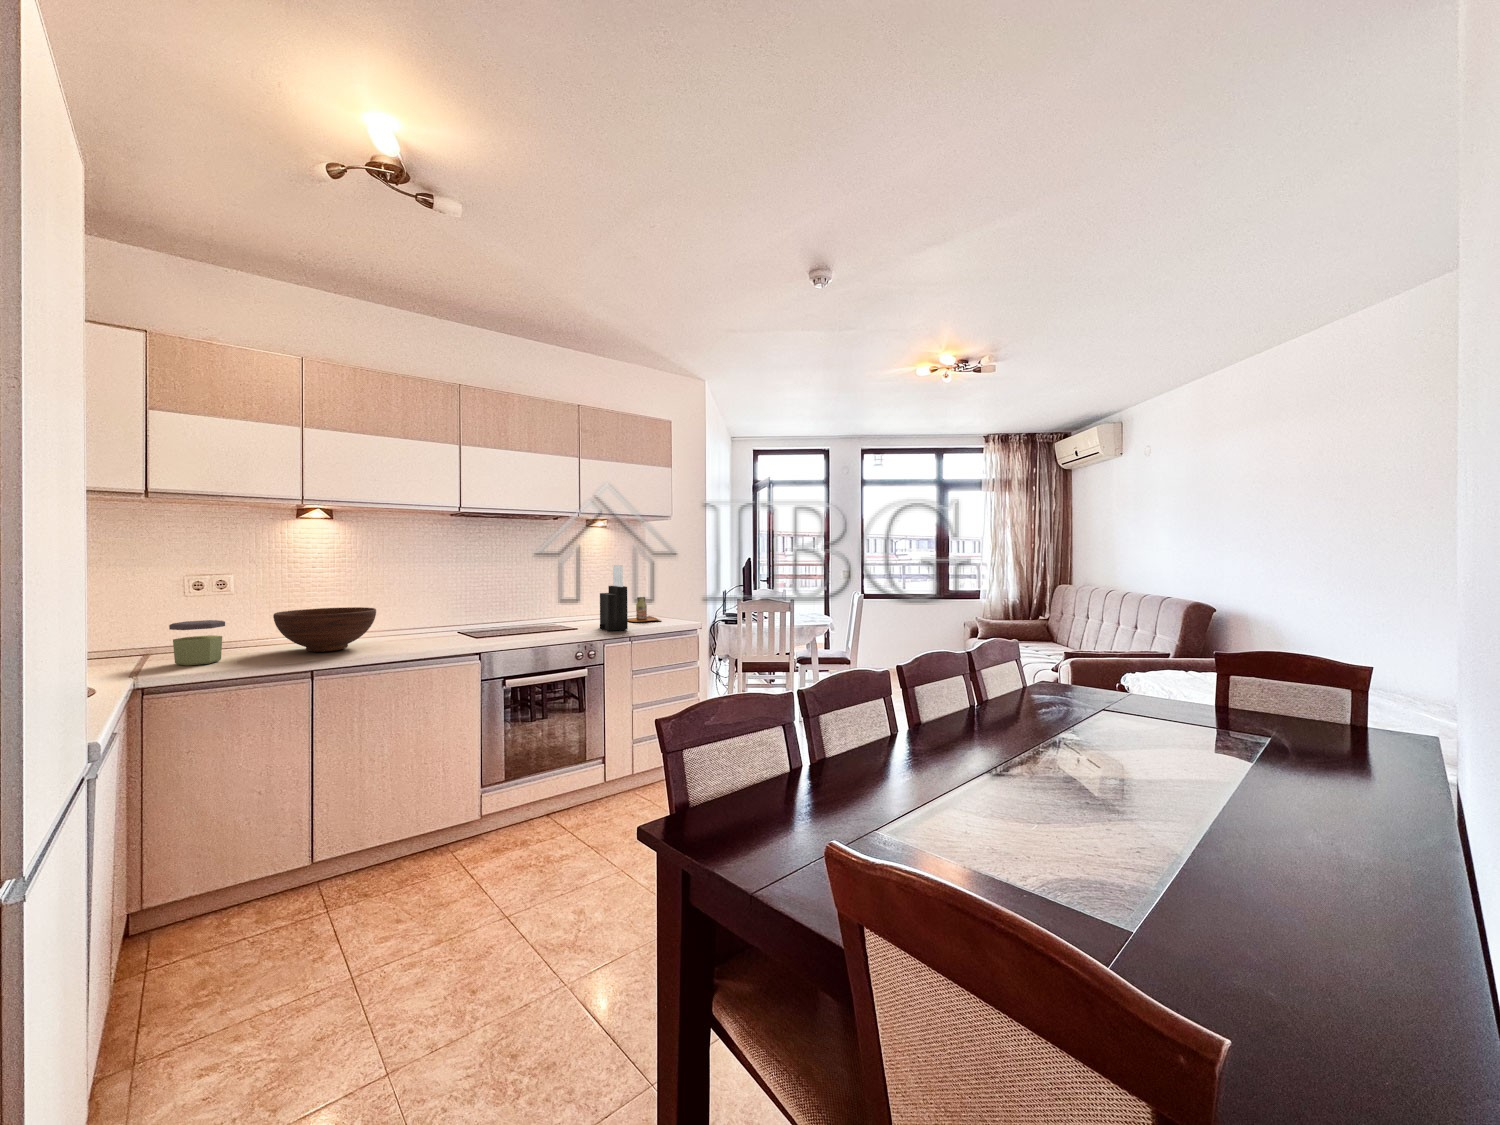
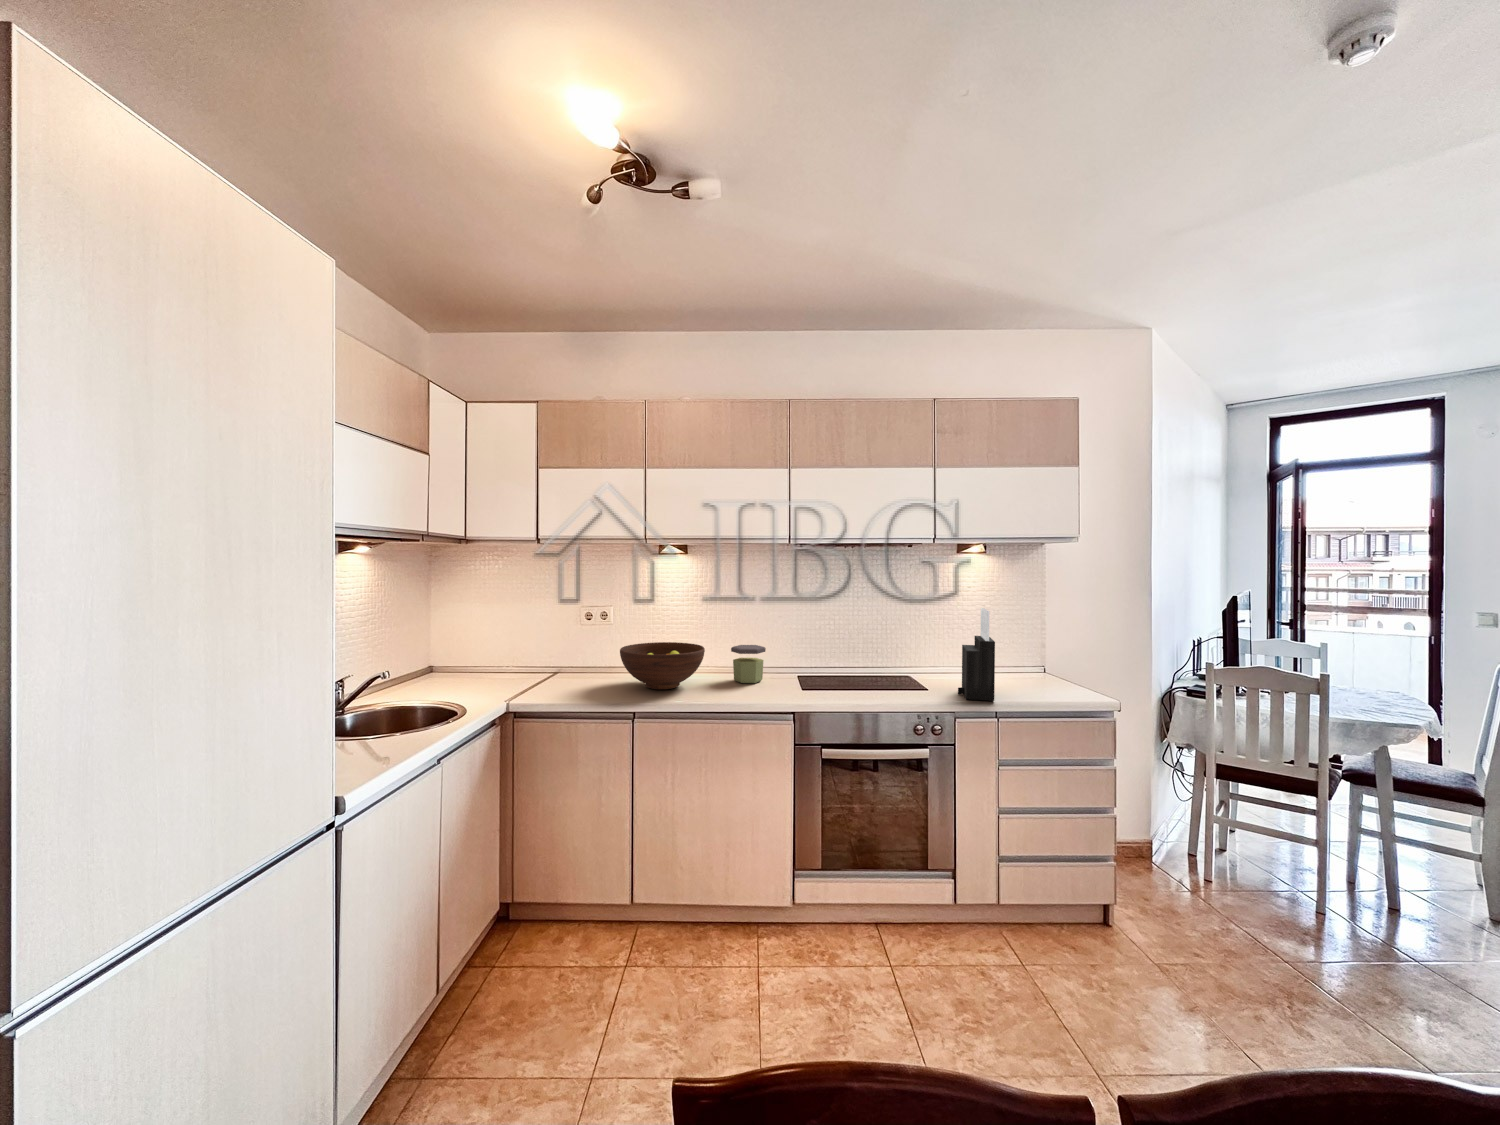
bottle: present [627,597,659,622] -> none [1003,651,1060,688]
jar: present [169,620,225,666] -> present [731,645,766,683]

